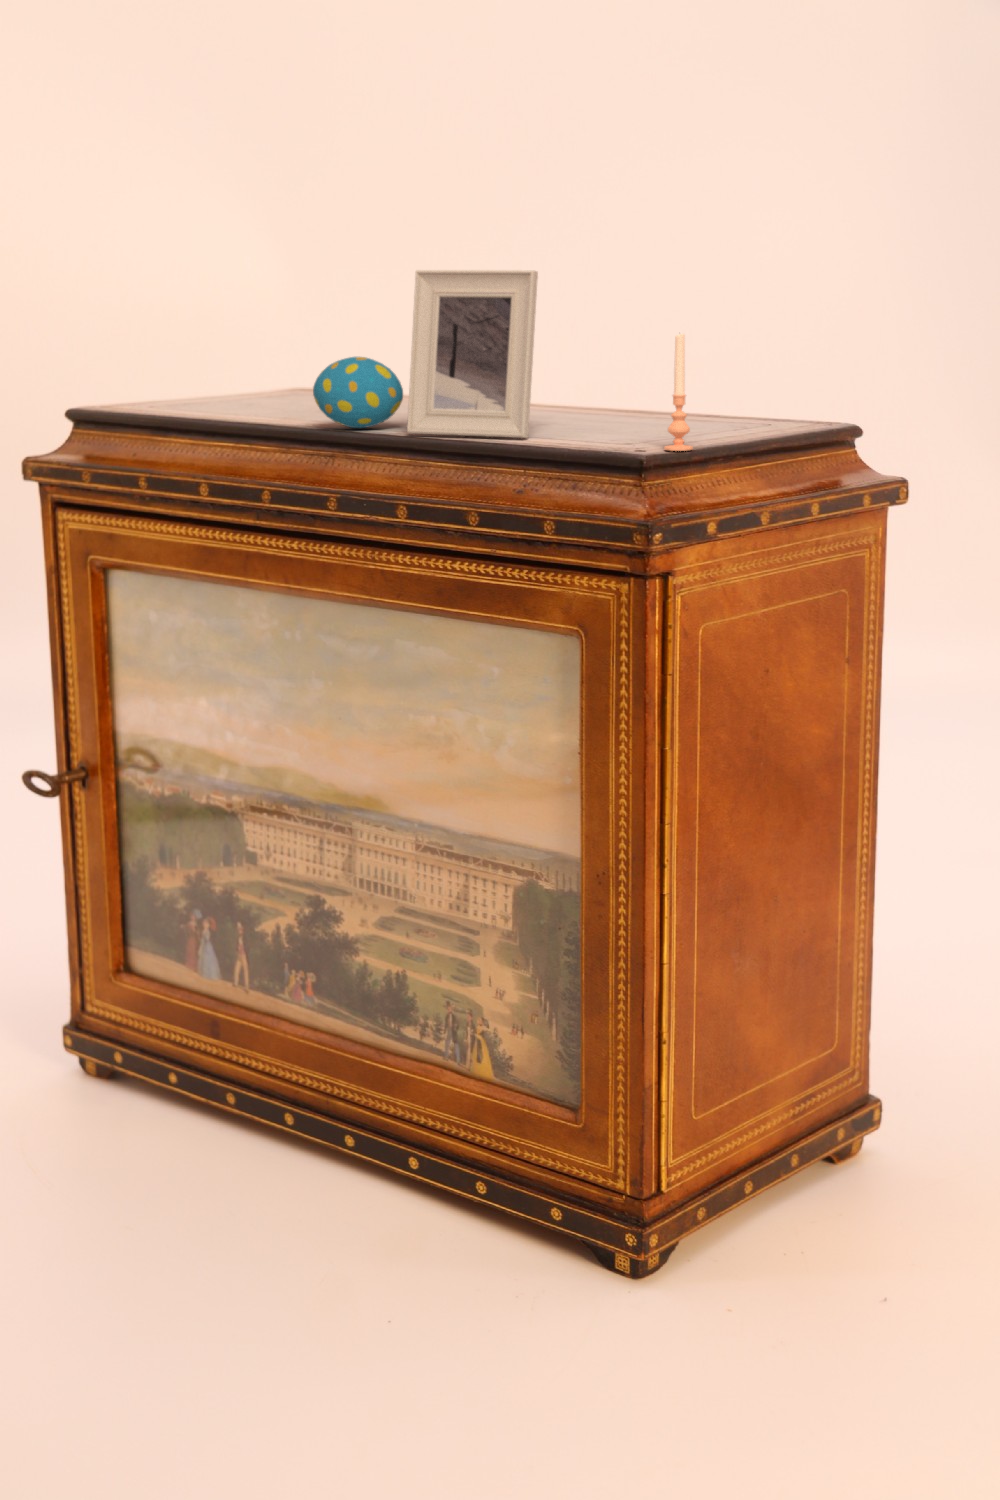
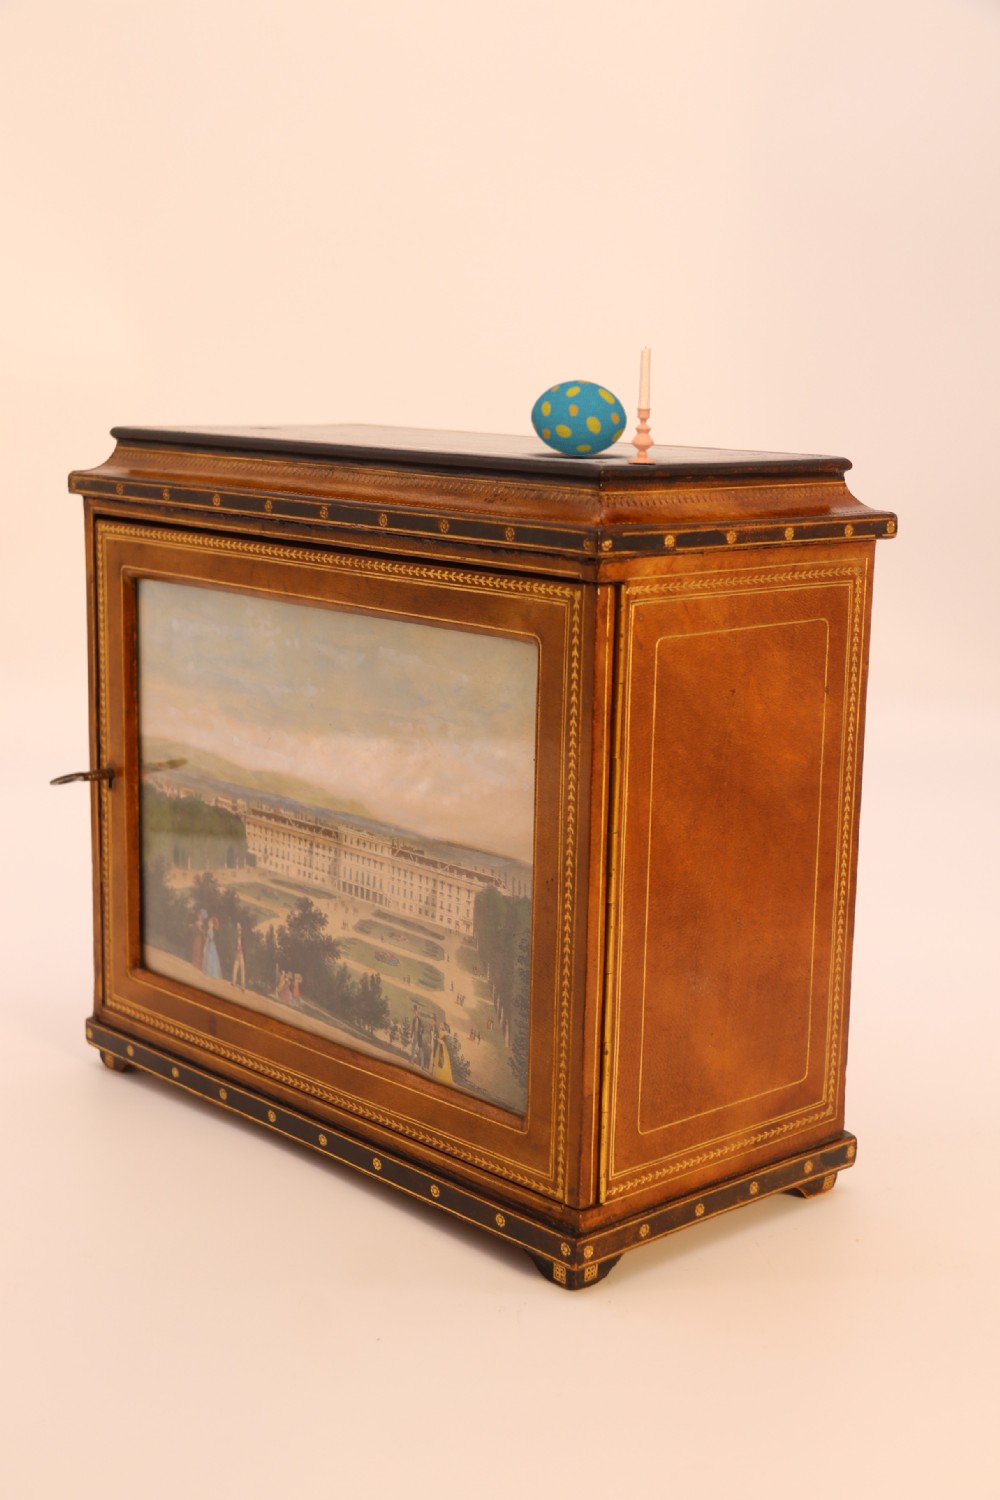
picture frame: present [407,270,538,438] -> none [398,289,526,453]
decorative egg: present [313,357,403,428] -> present [531,380,627,457]

